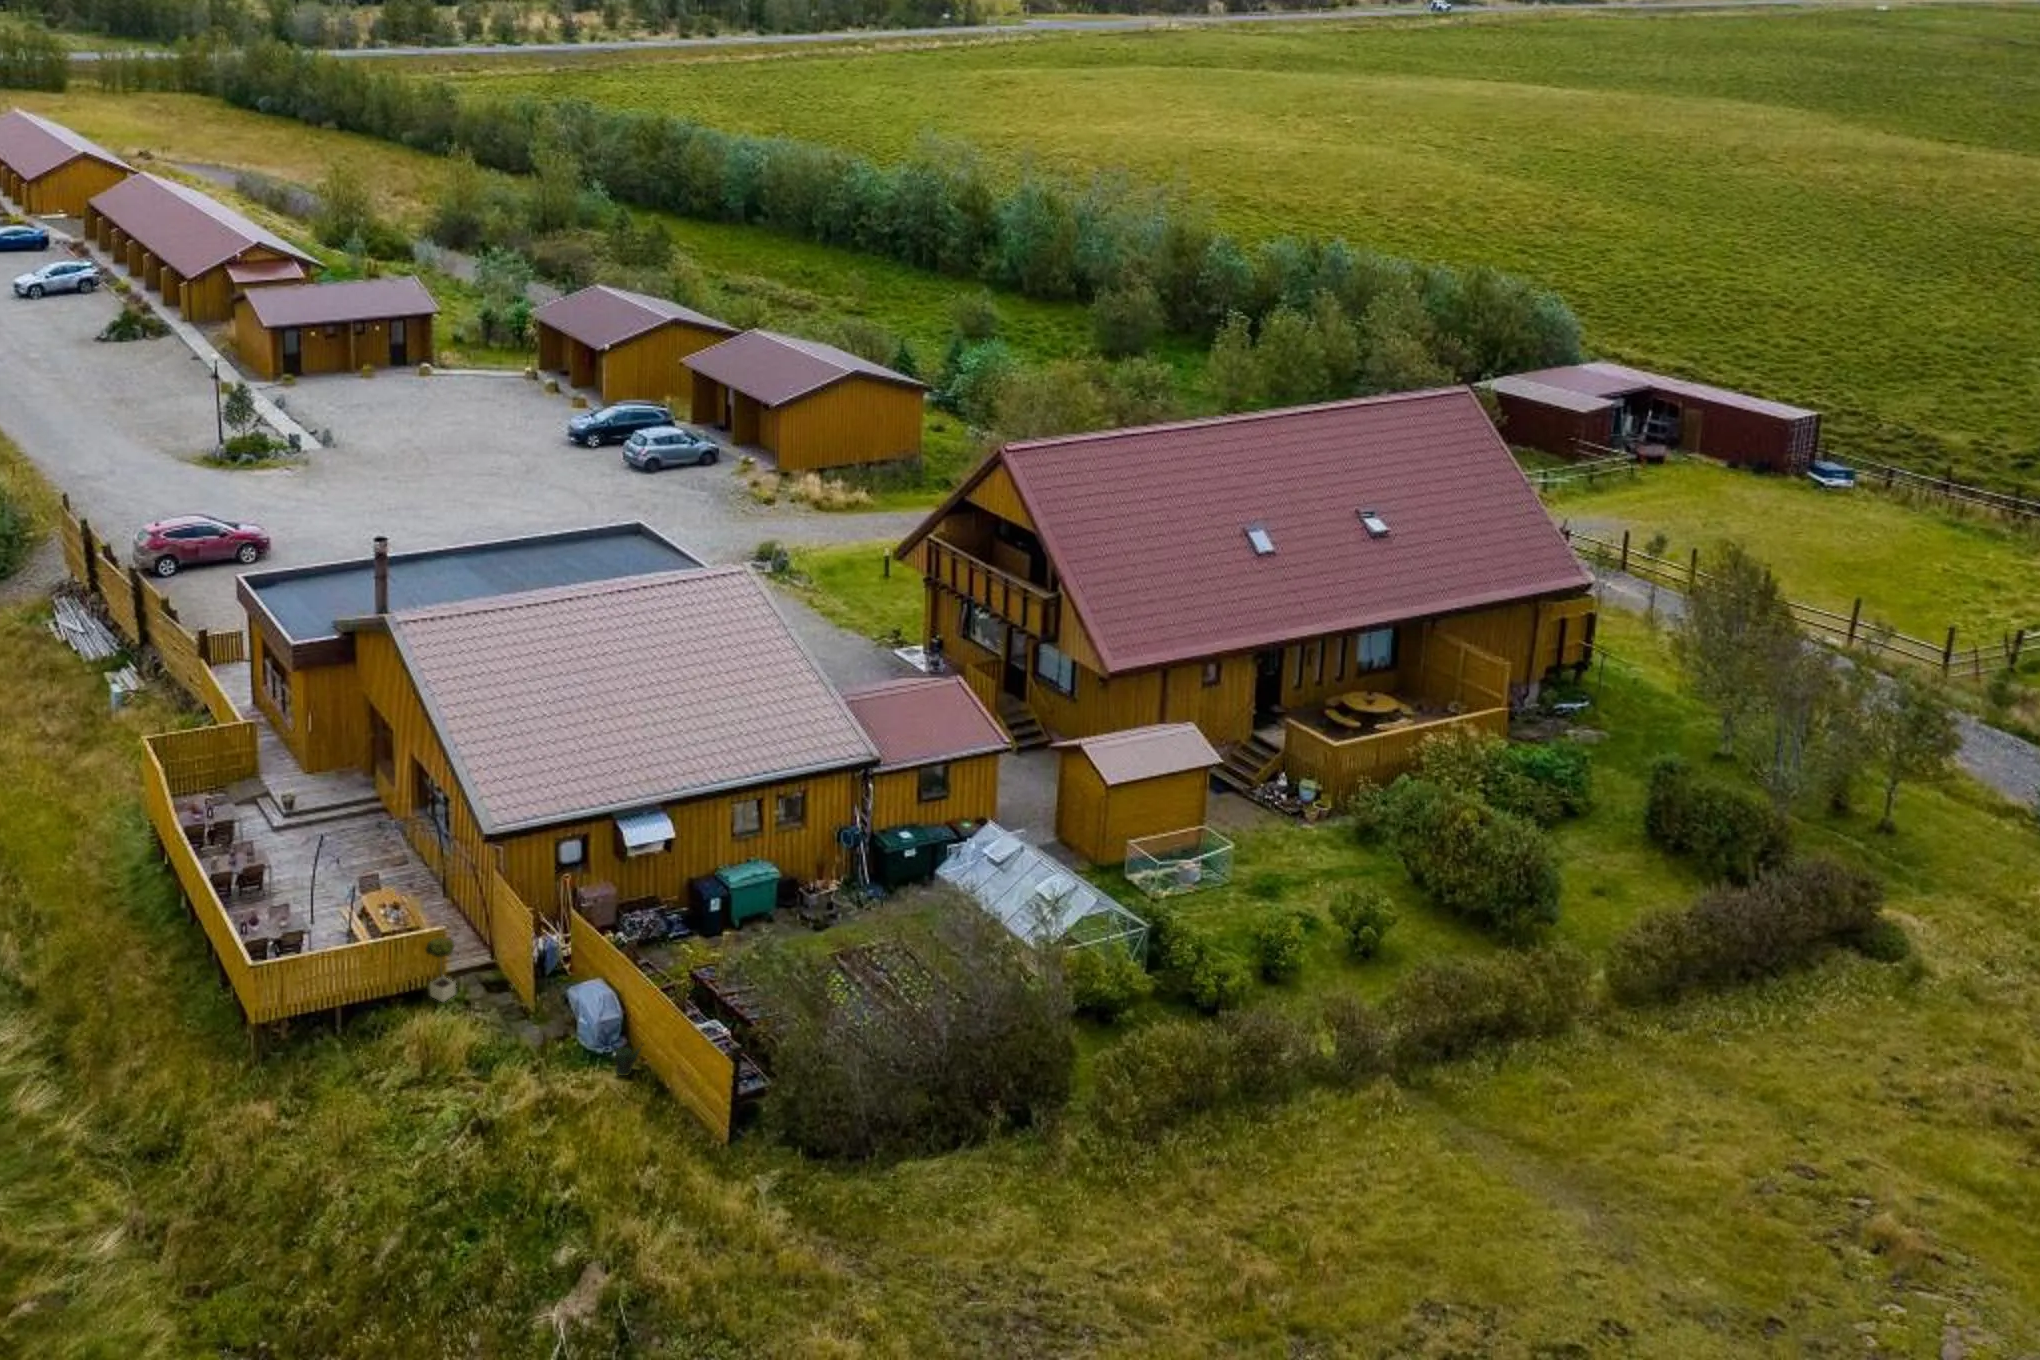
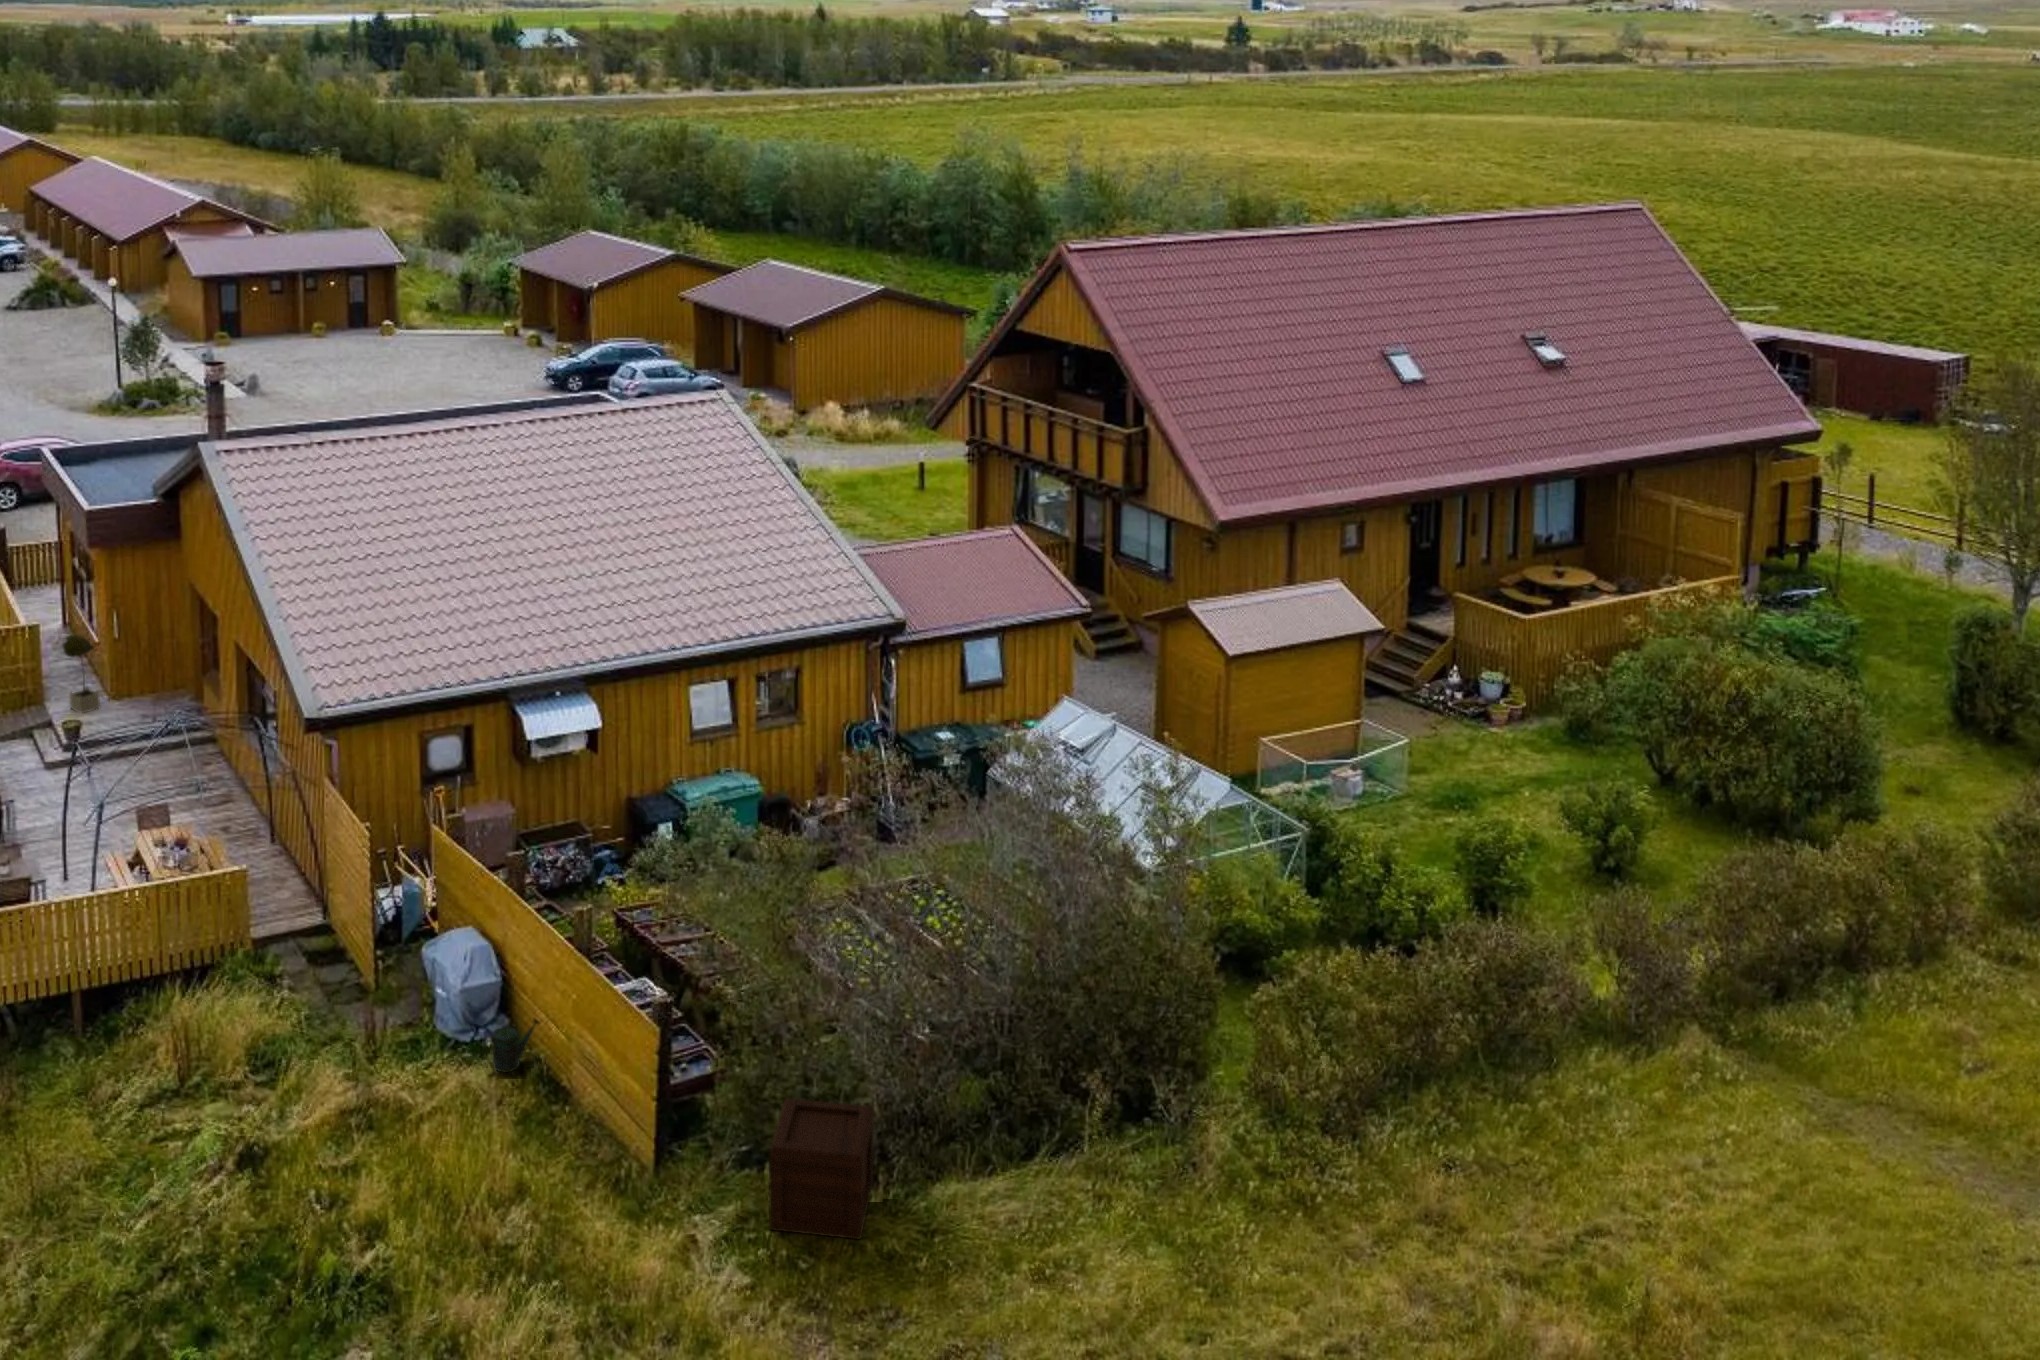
potted tree: present [426,938,456,1002] -> present [63,635,100,713]
wooden crate: none [794,1107,858,1195] -> present [769,1098,874,1239]

